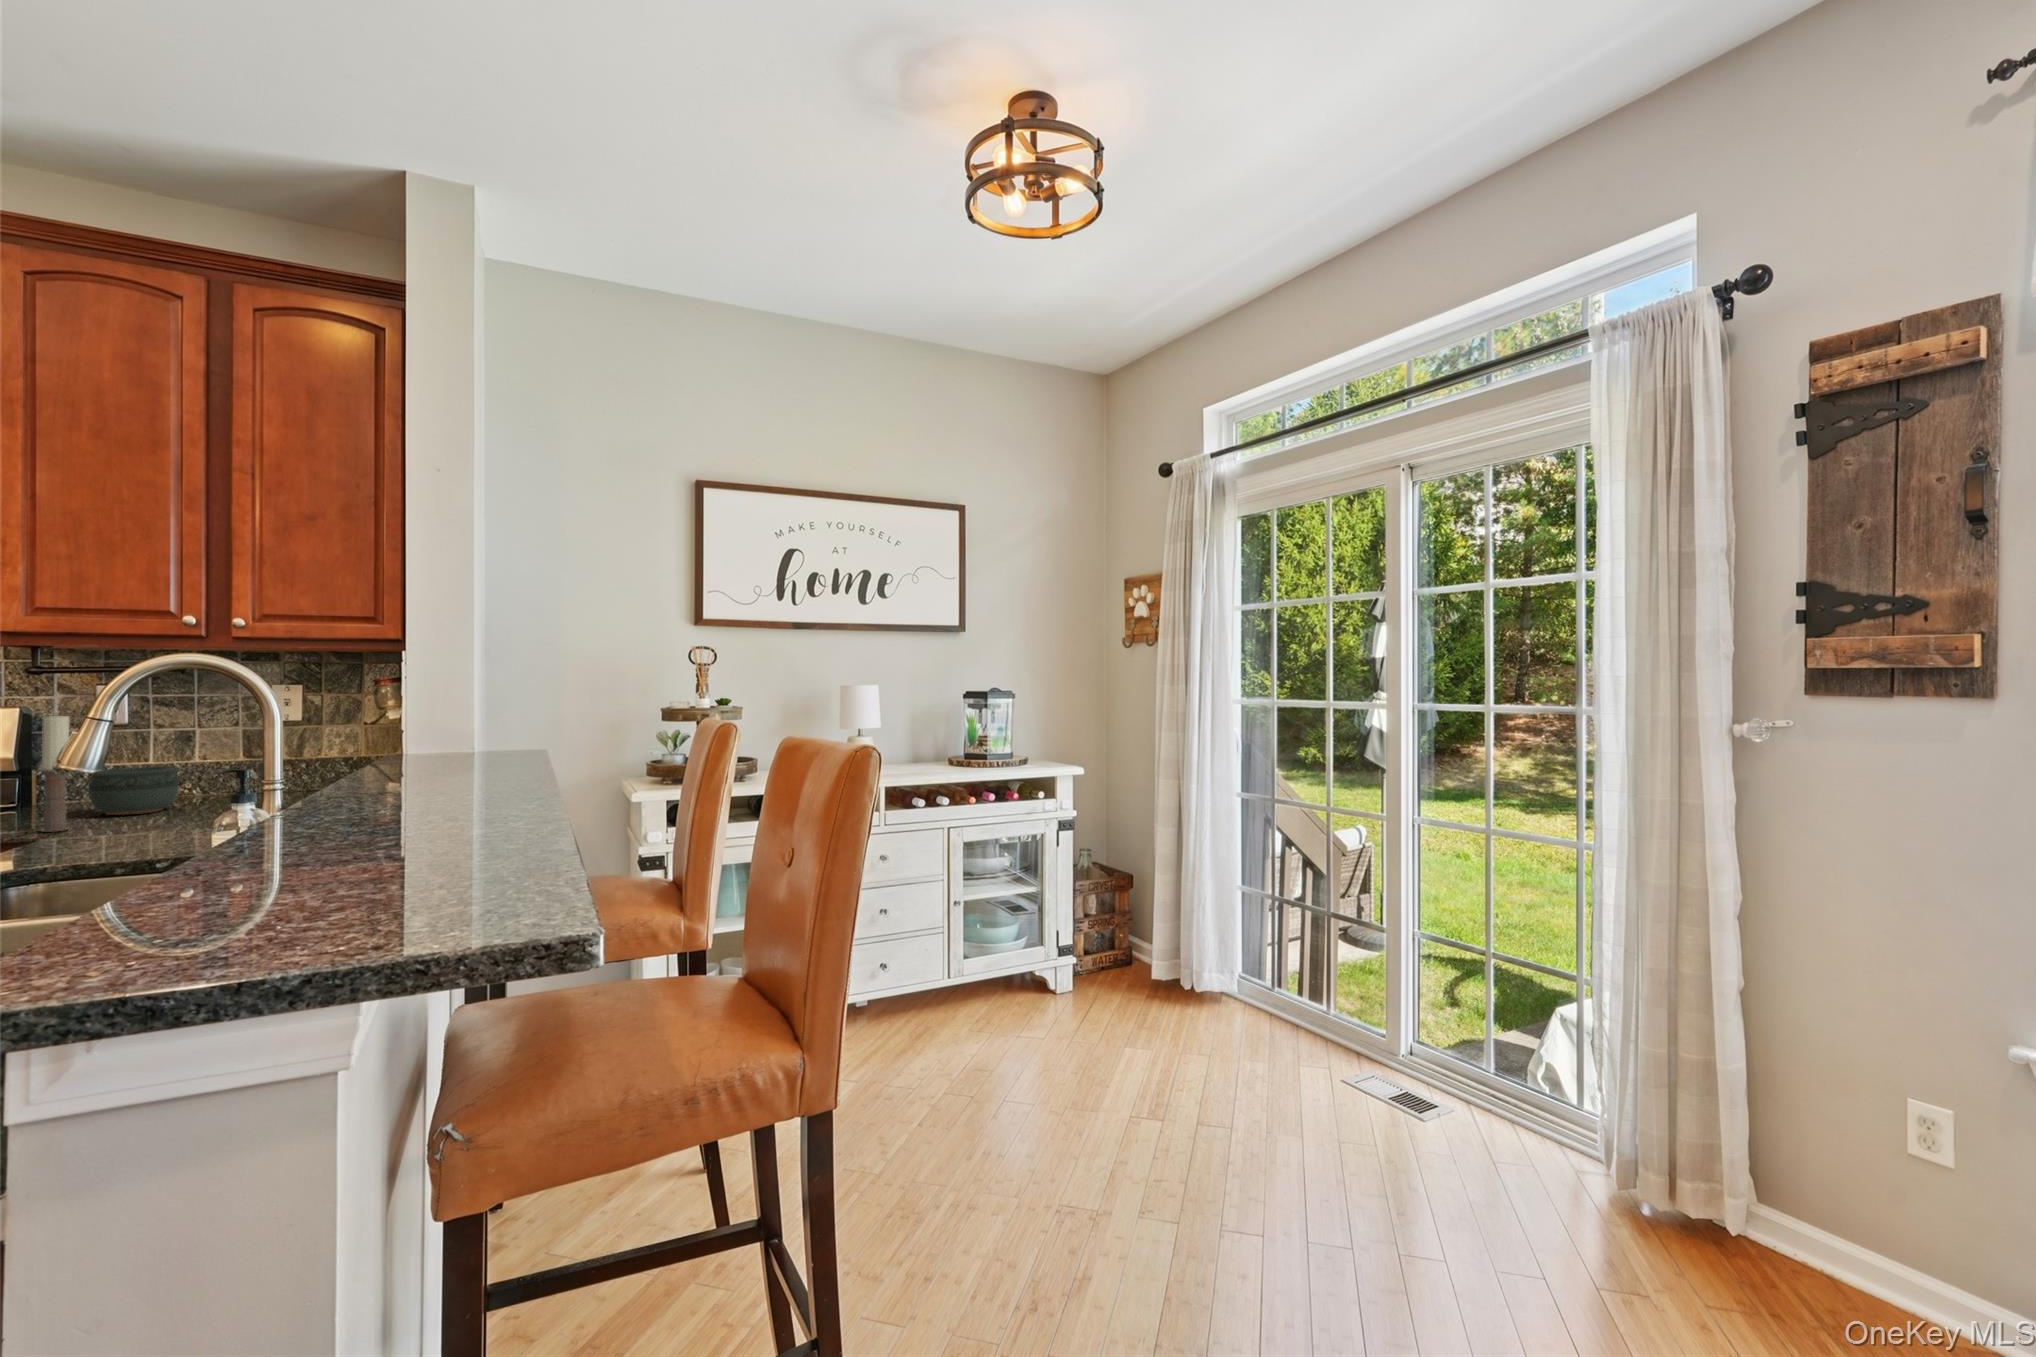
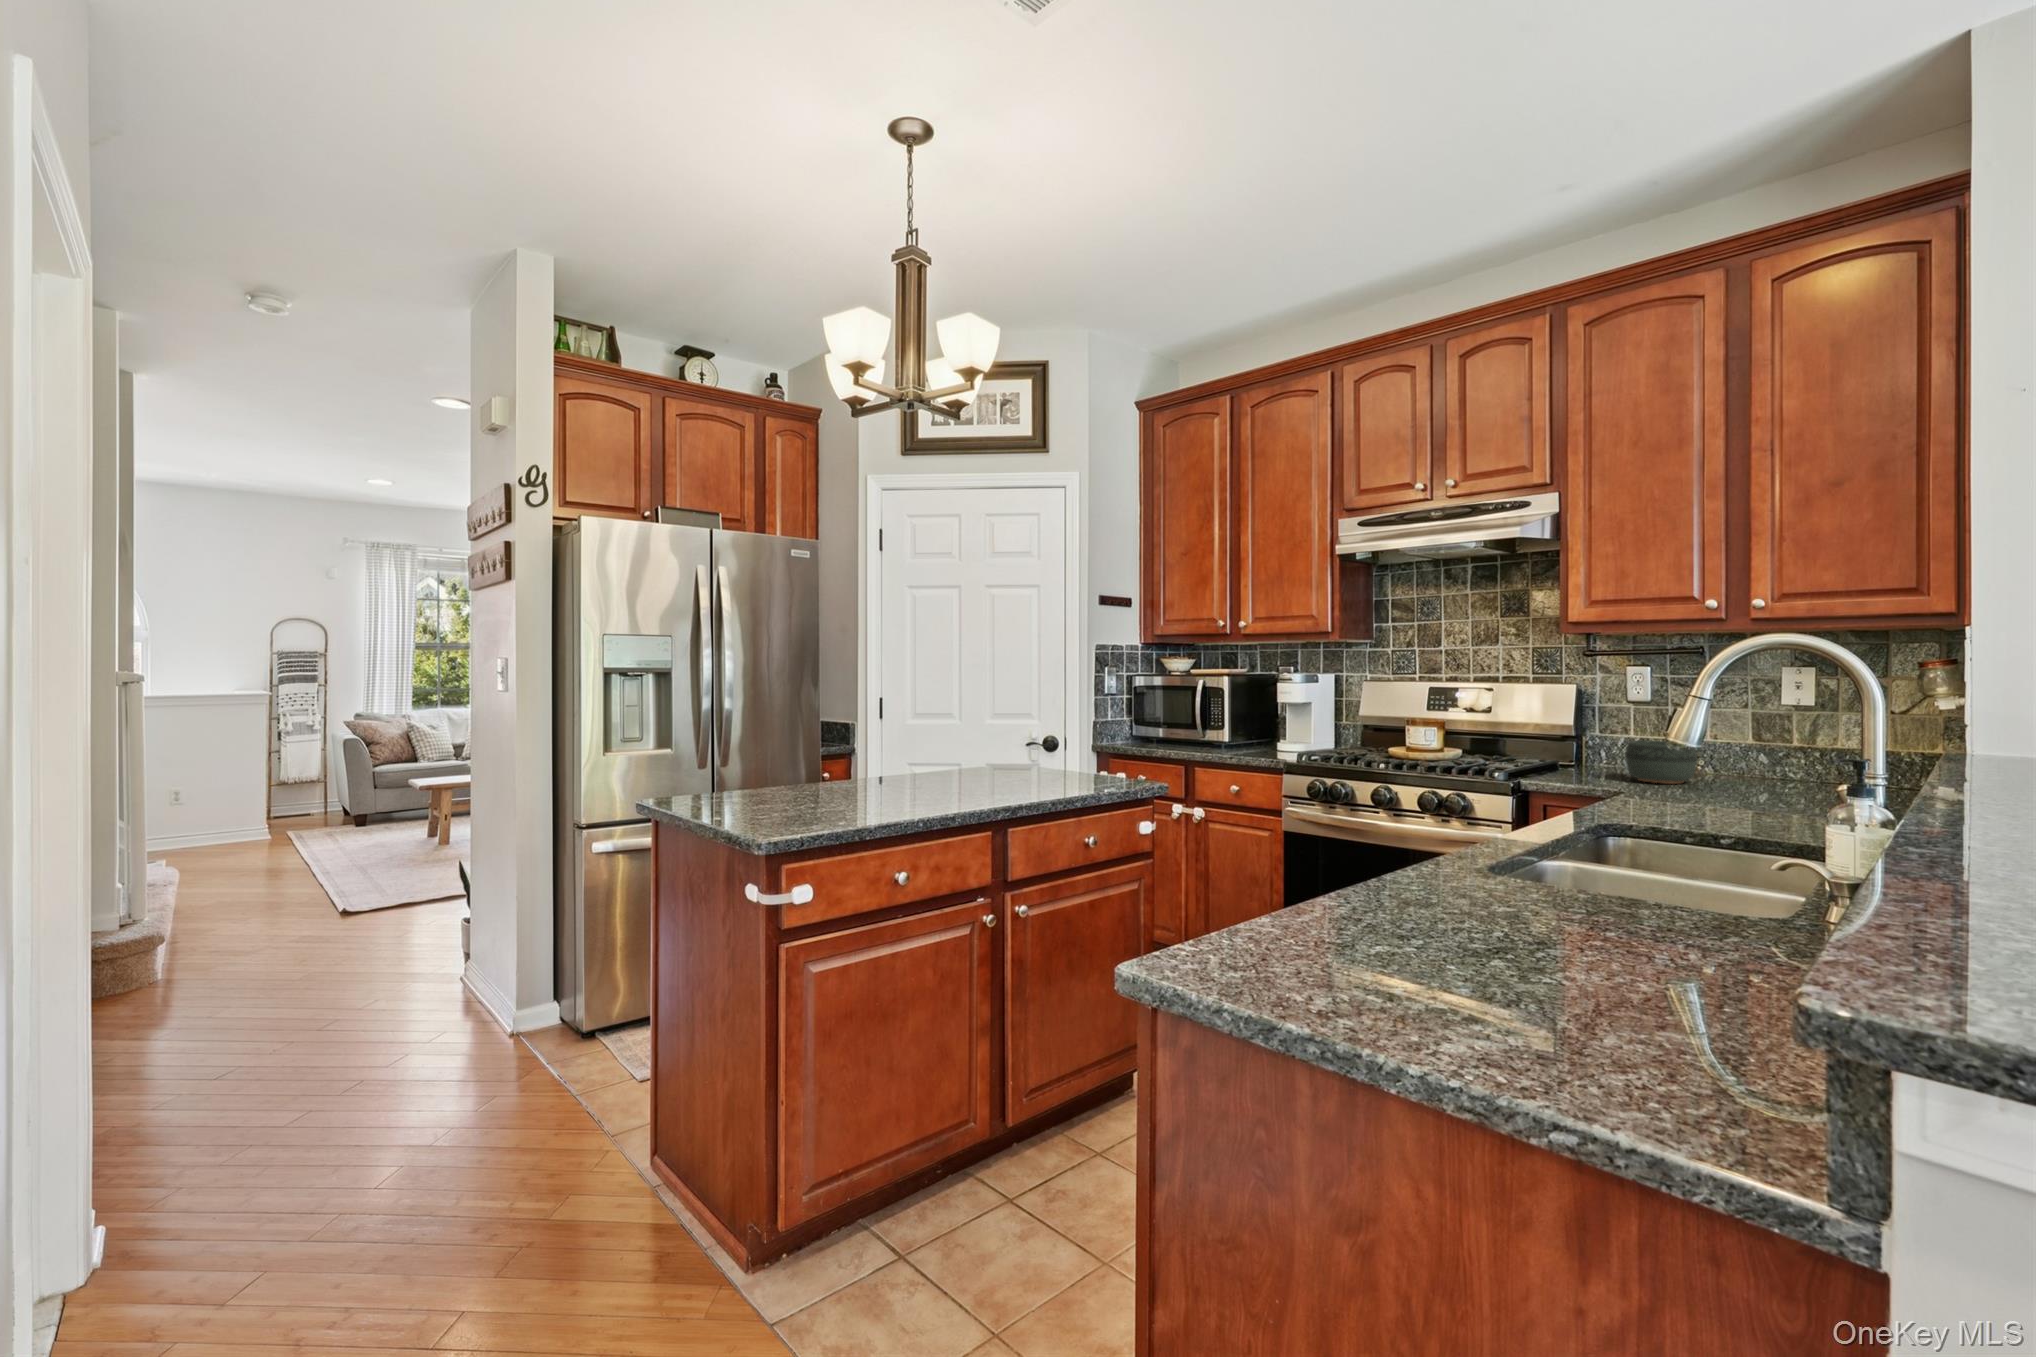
candle: present [41,715,69,832] -> none [1596,690,1616,790]

